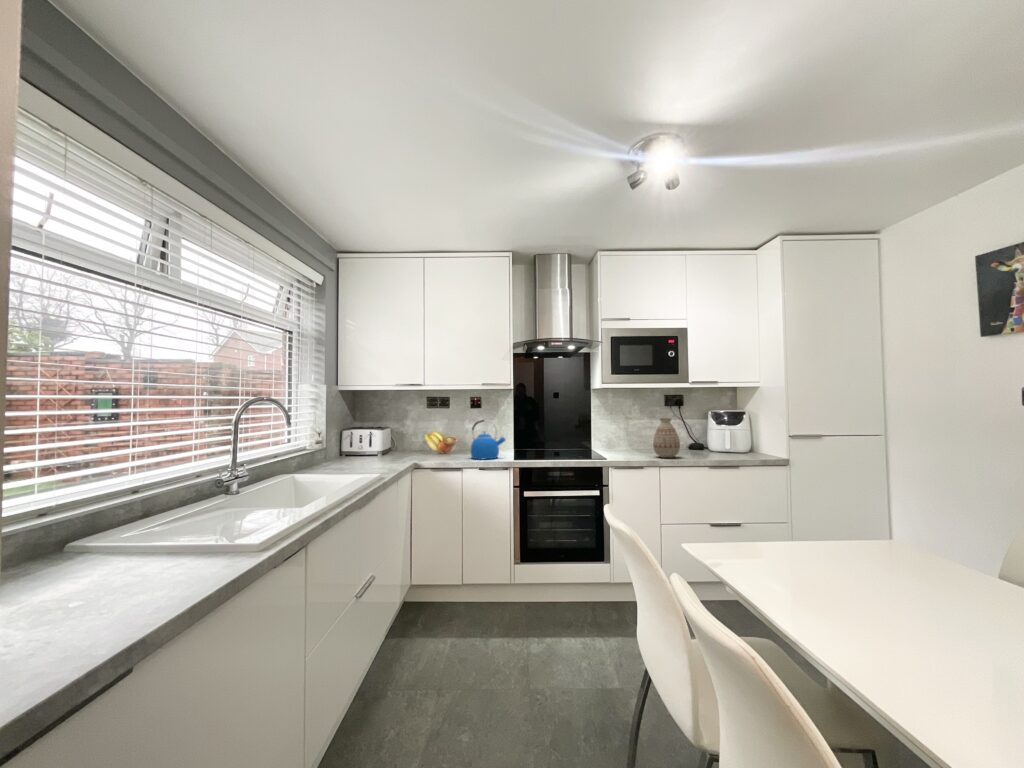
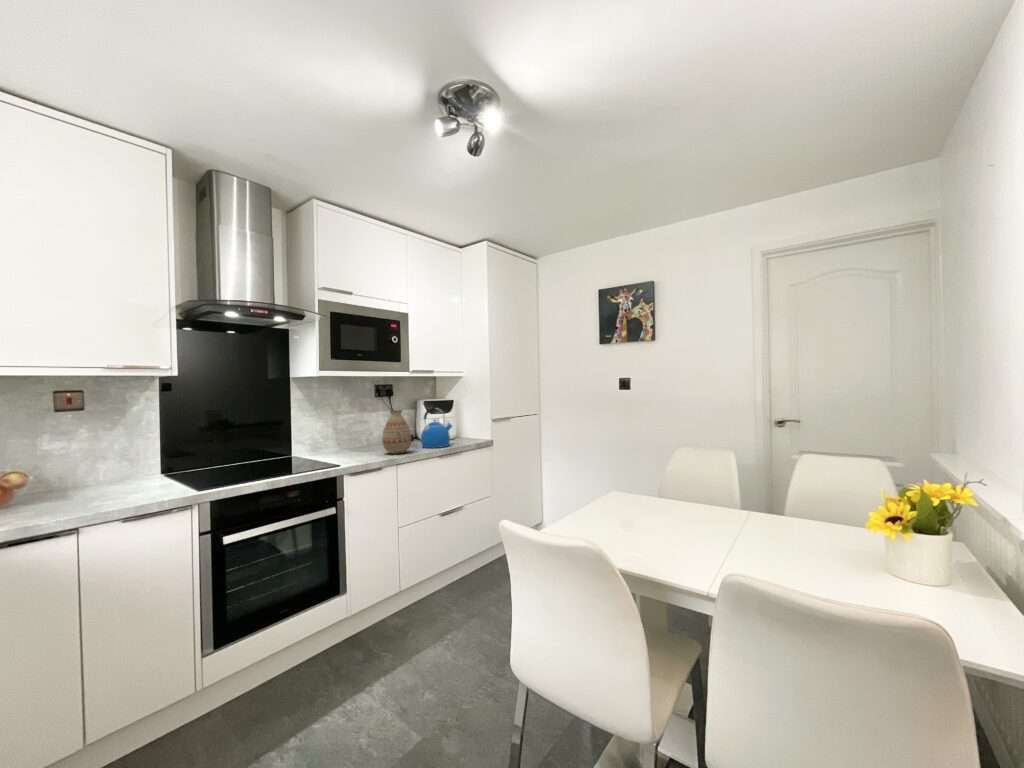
kettle: present [471,420,505,459] -> present [421,408,452,448]

